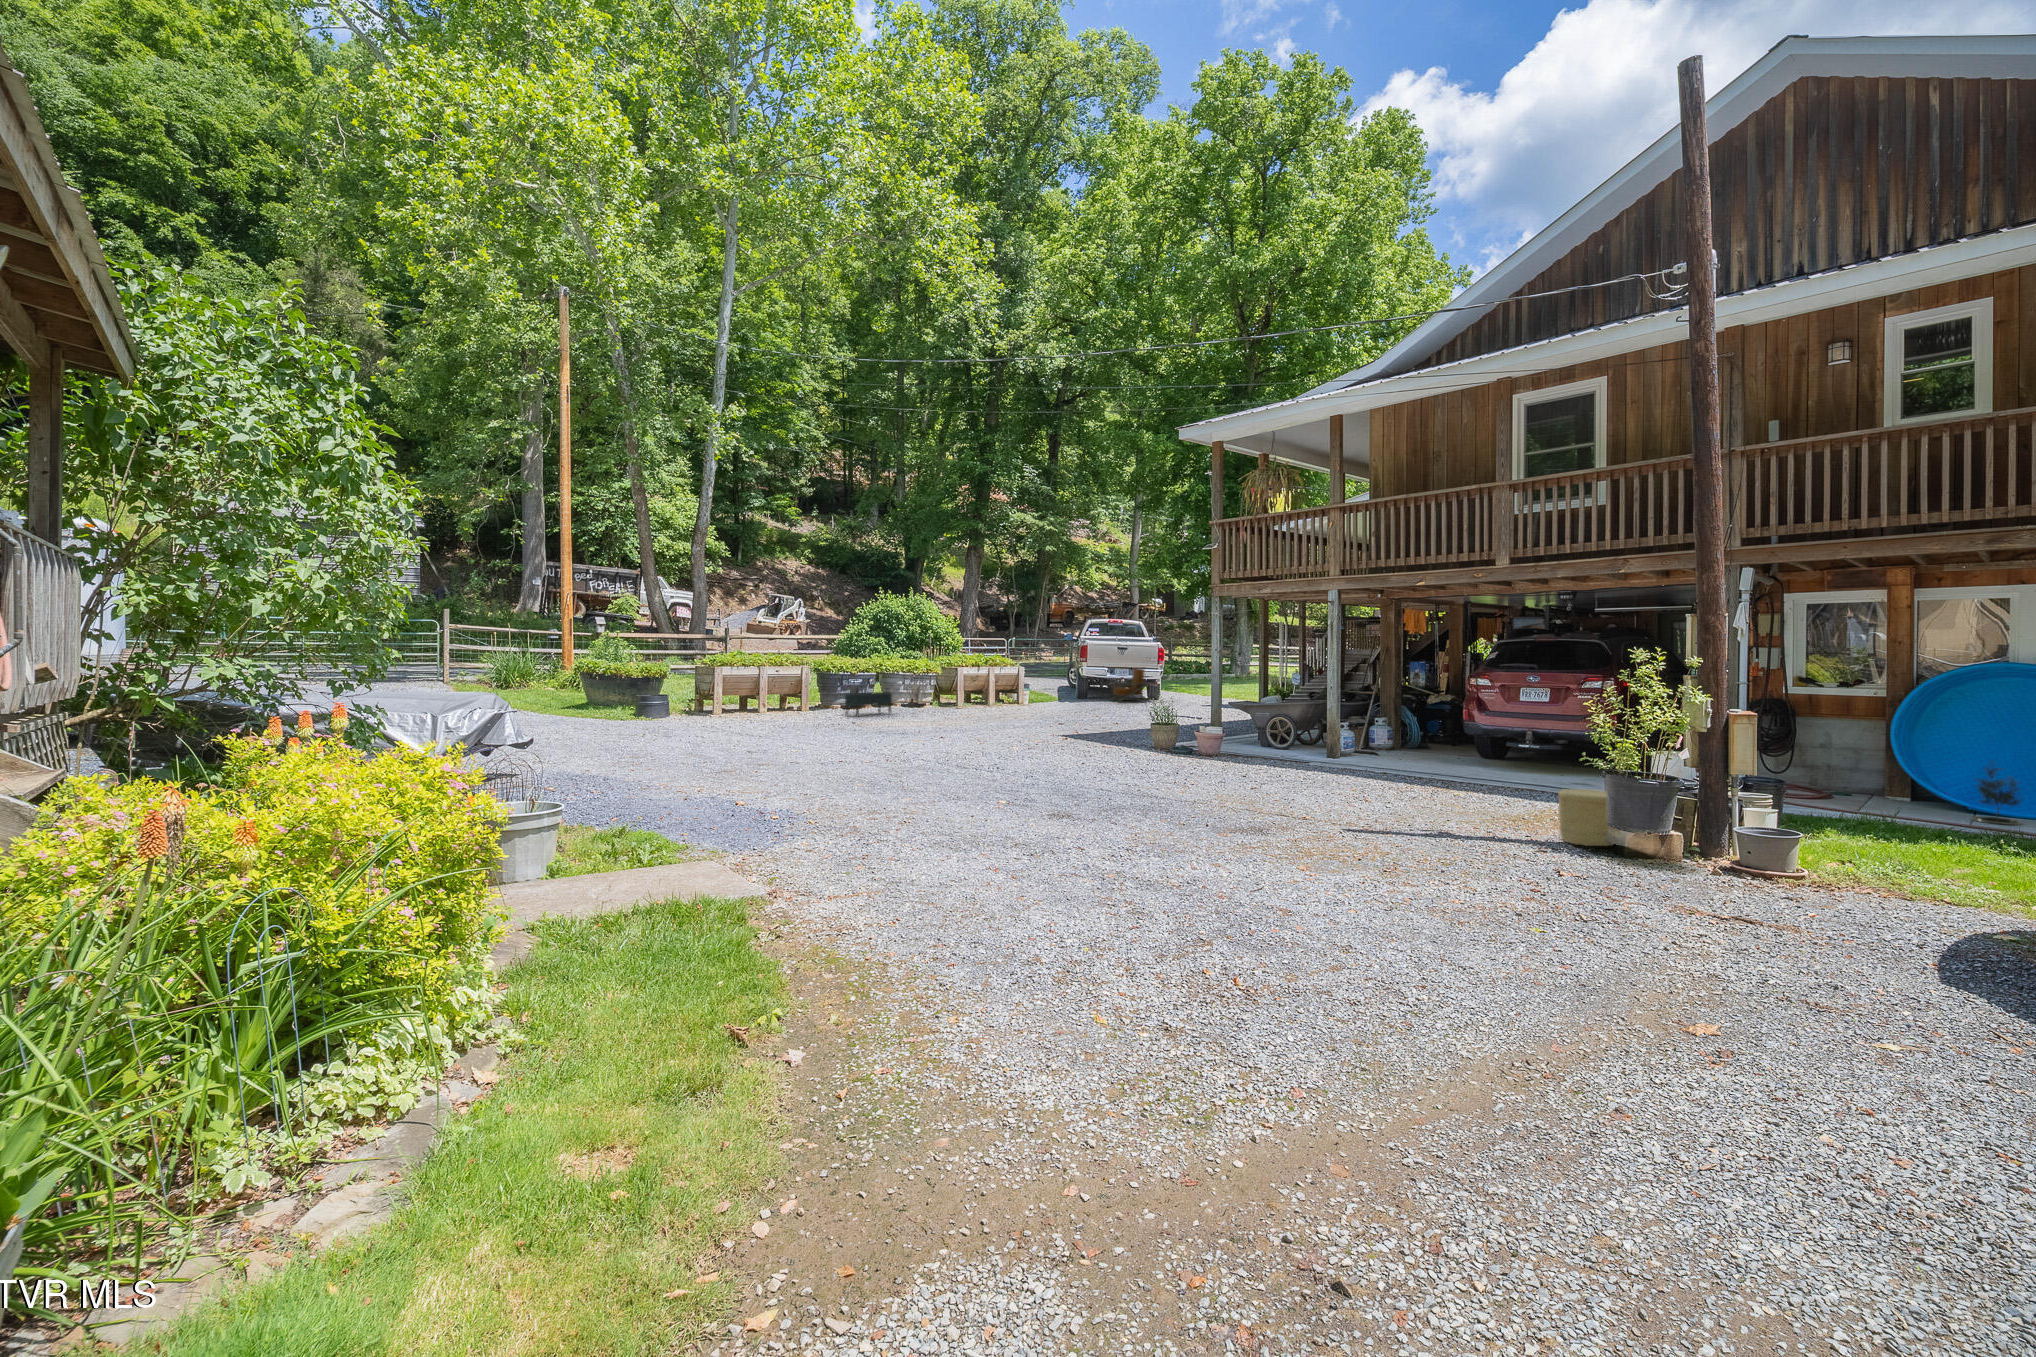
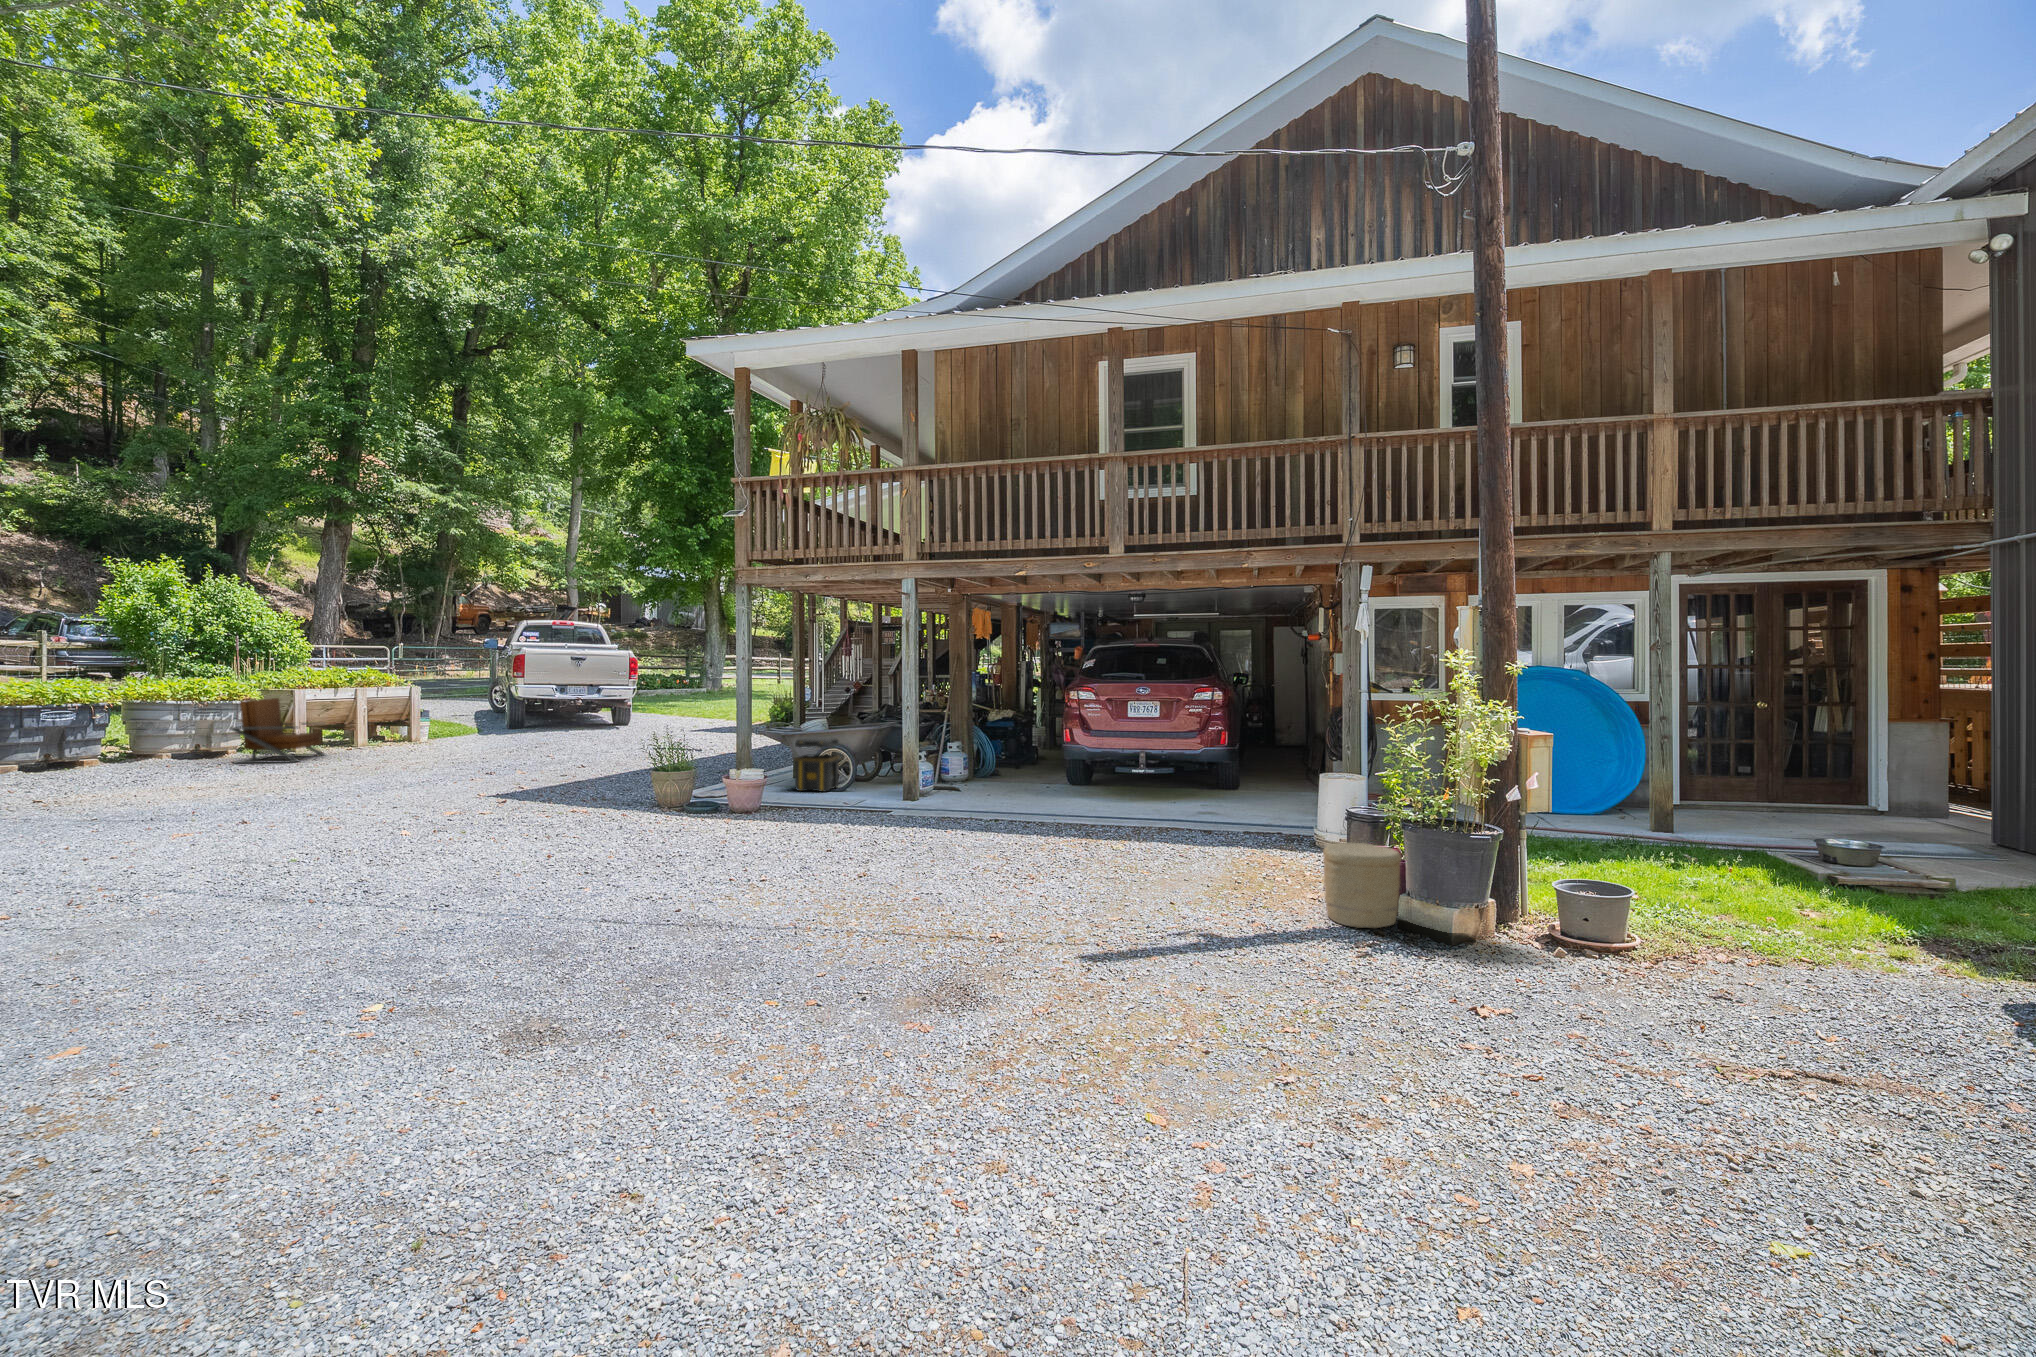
lounge chair: present [1113,668,1147,703] -> present [231,698,326,764]
bench: present [845,692,892,716] -> none [39,733,155,780]
toolbox: none [1254,708,1289,748] -> present [794,737,839,792]
potted tree: present [1973,761,2022,825] -> none [1572,764,1615,831]

